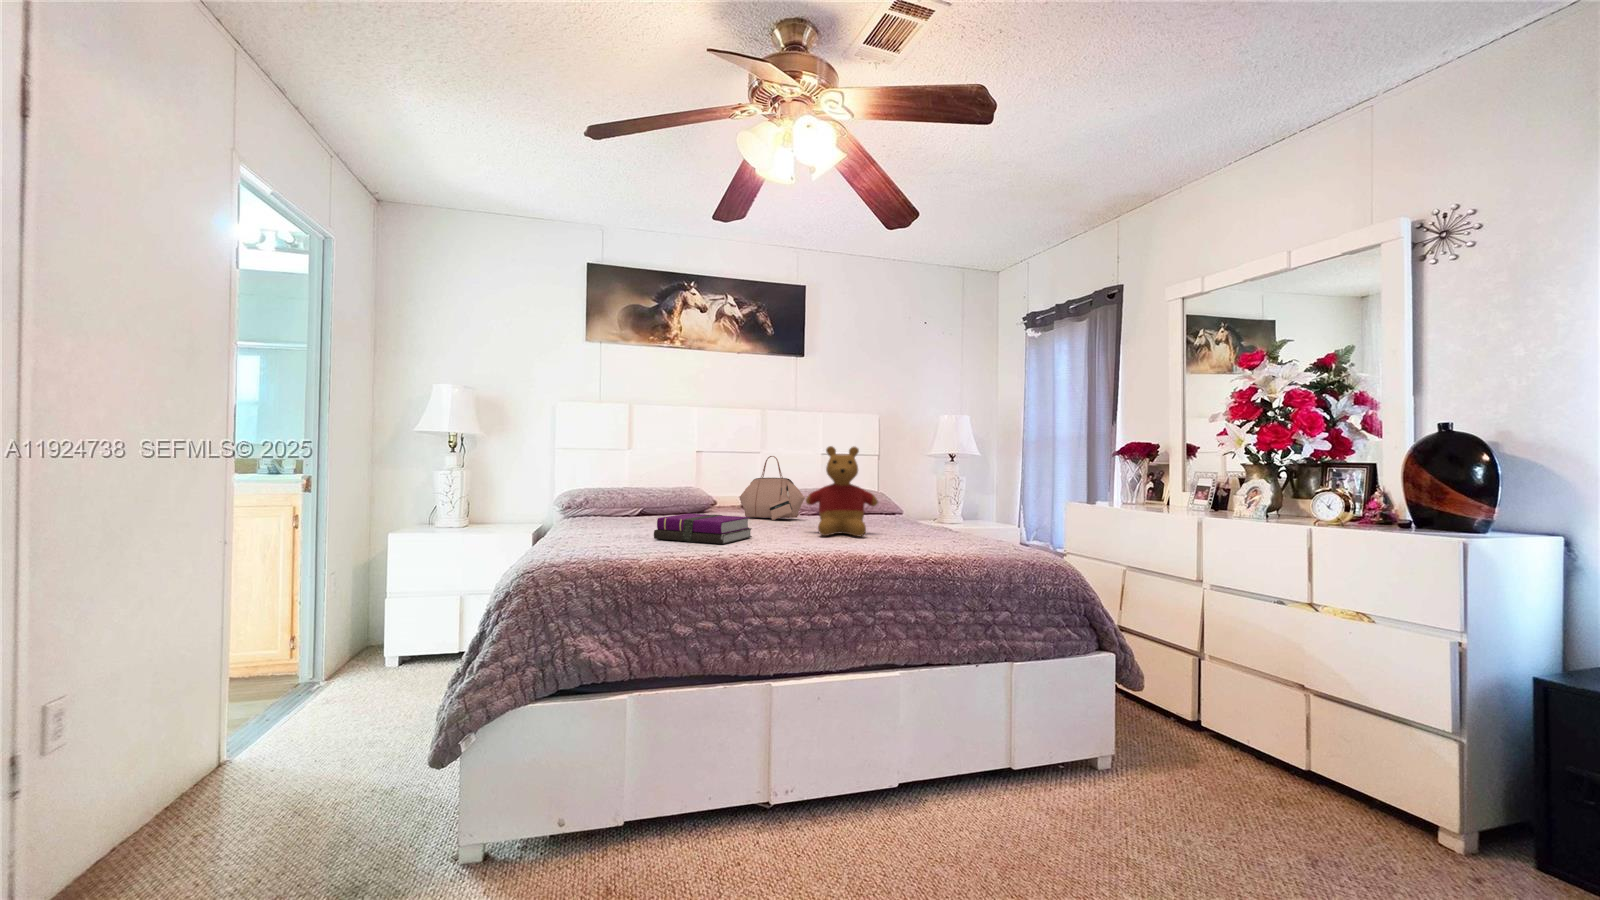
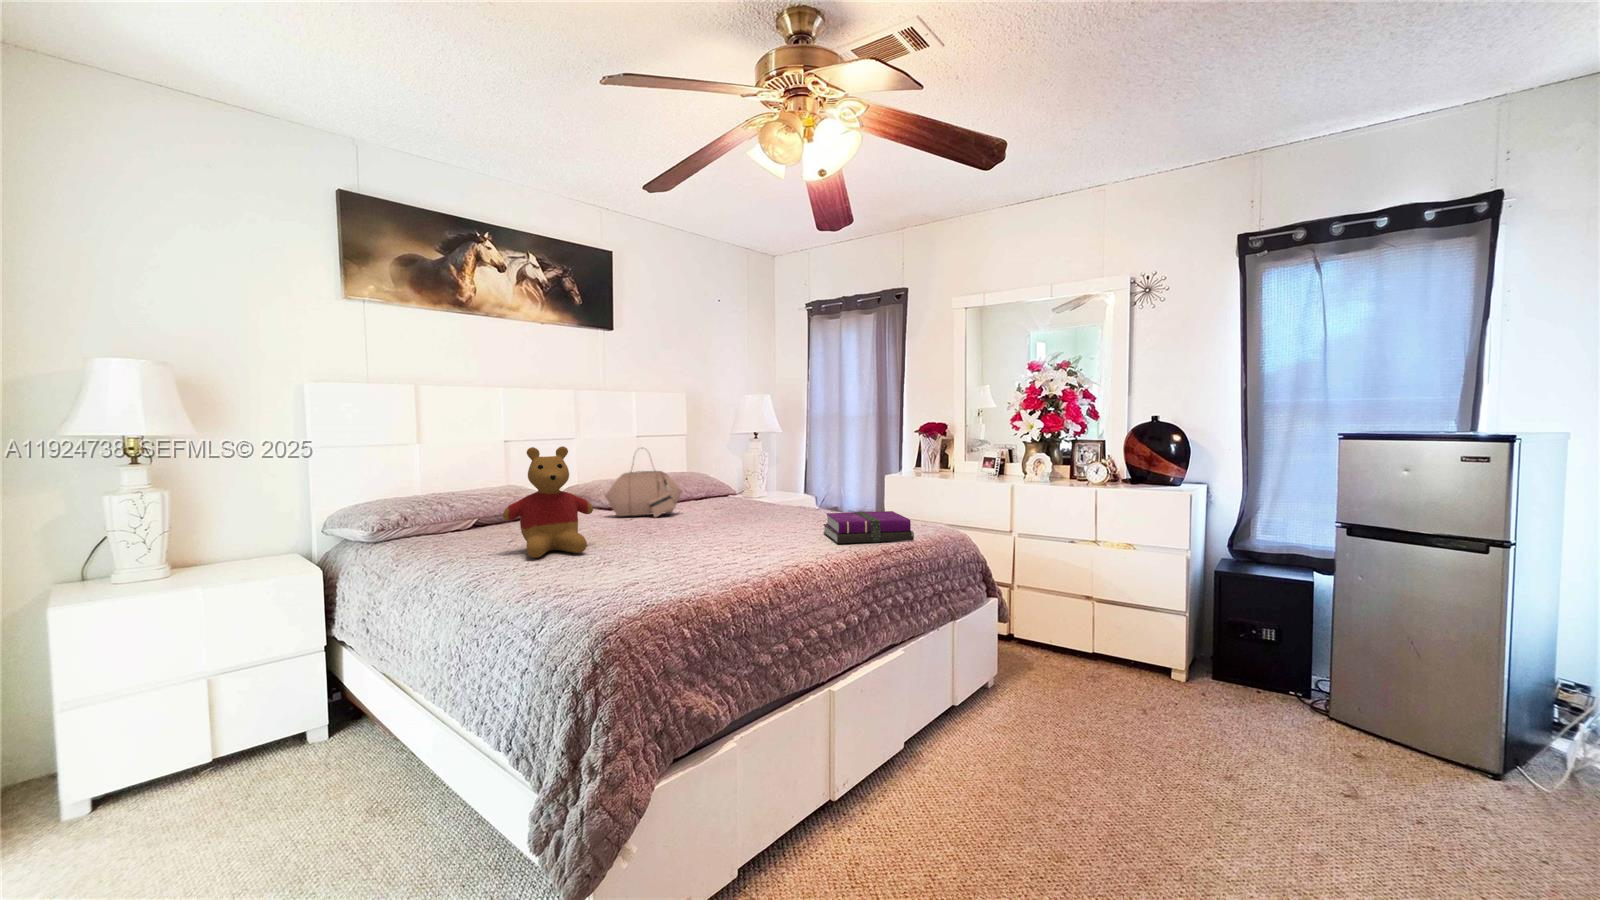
stuffed bear: present [806,446,878,536] -> present [503,446,593,558]
notebook: present [654,514,752,544] -> present [823,511,914,544]

